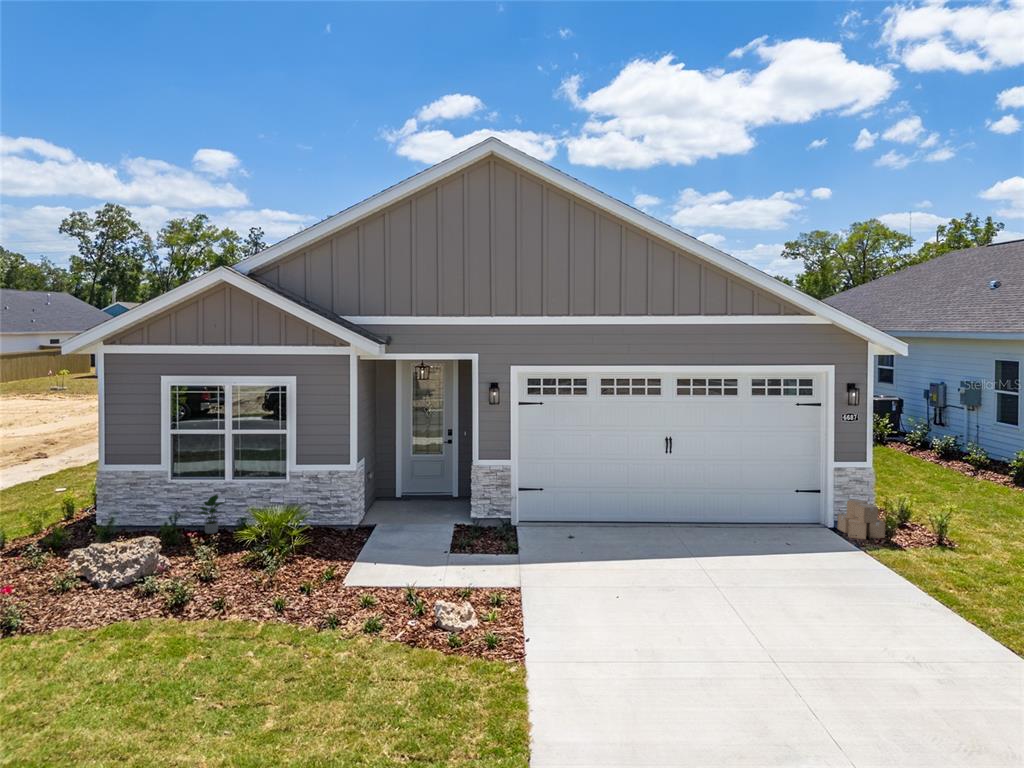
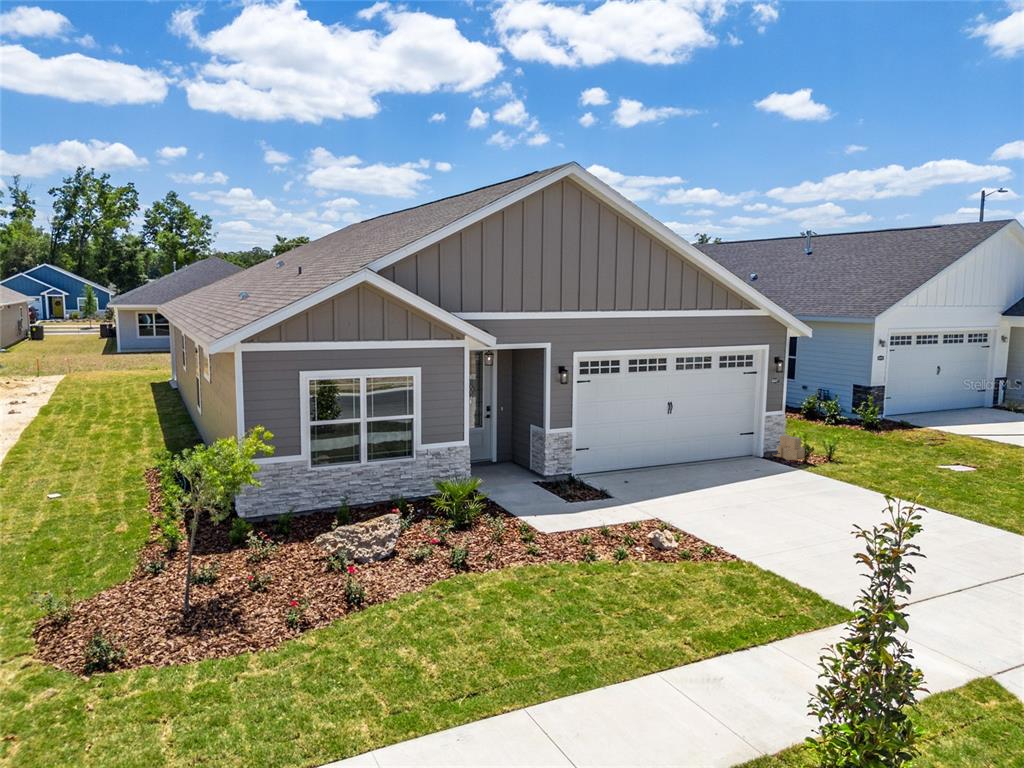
potted plant: present [197,494,224,534] -> none [342,477,368,512]

